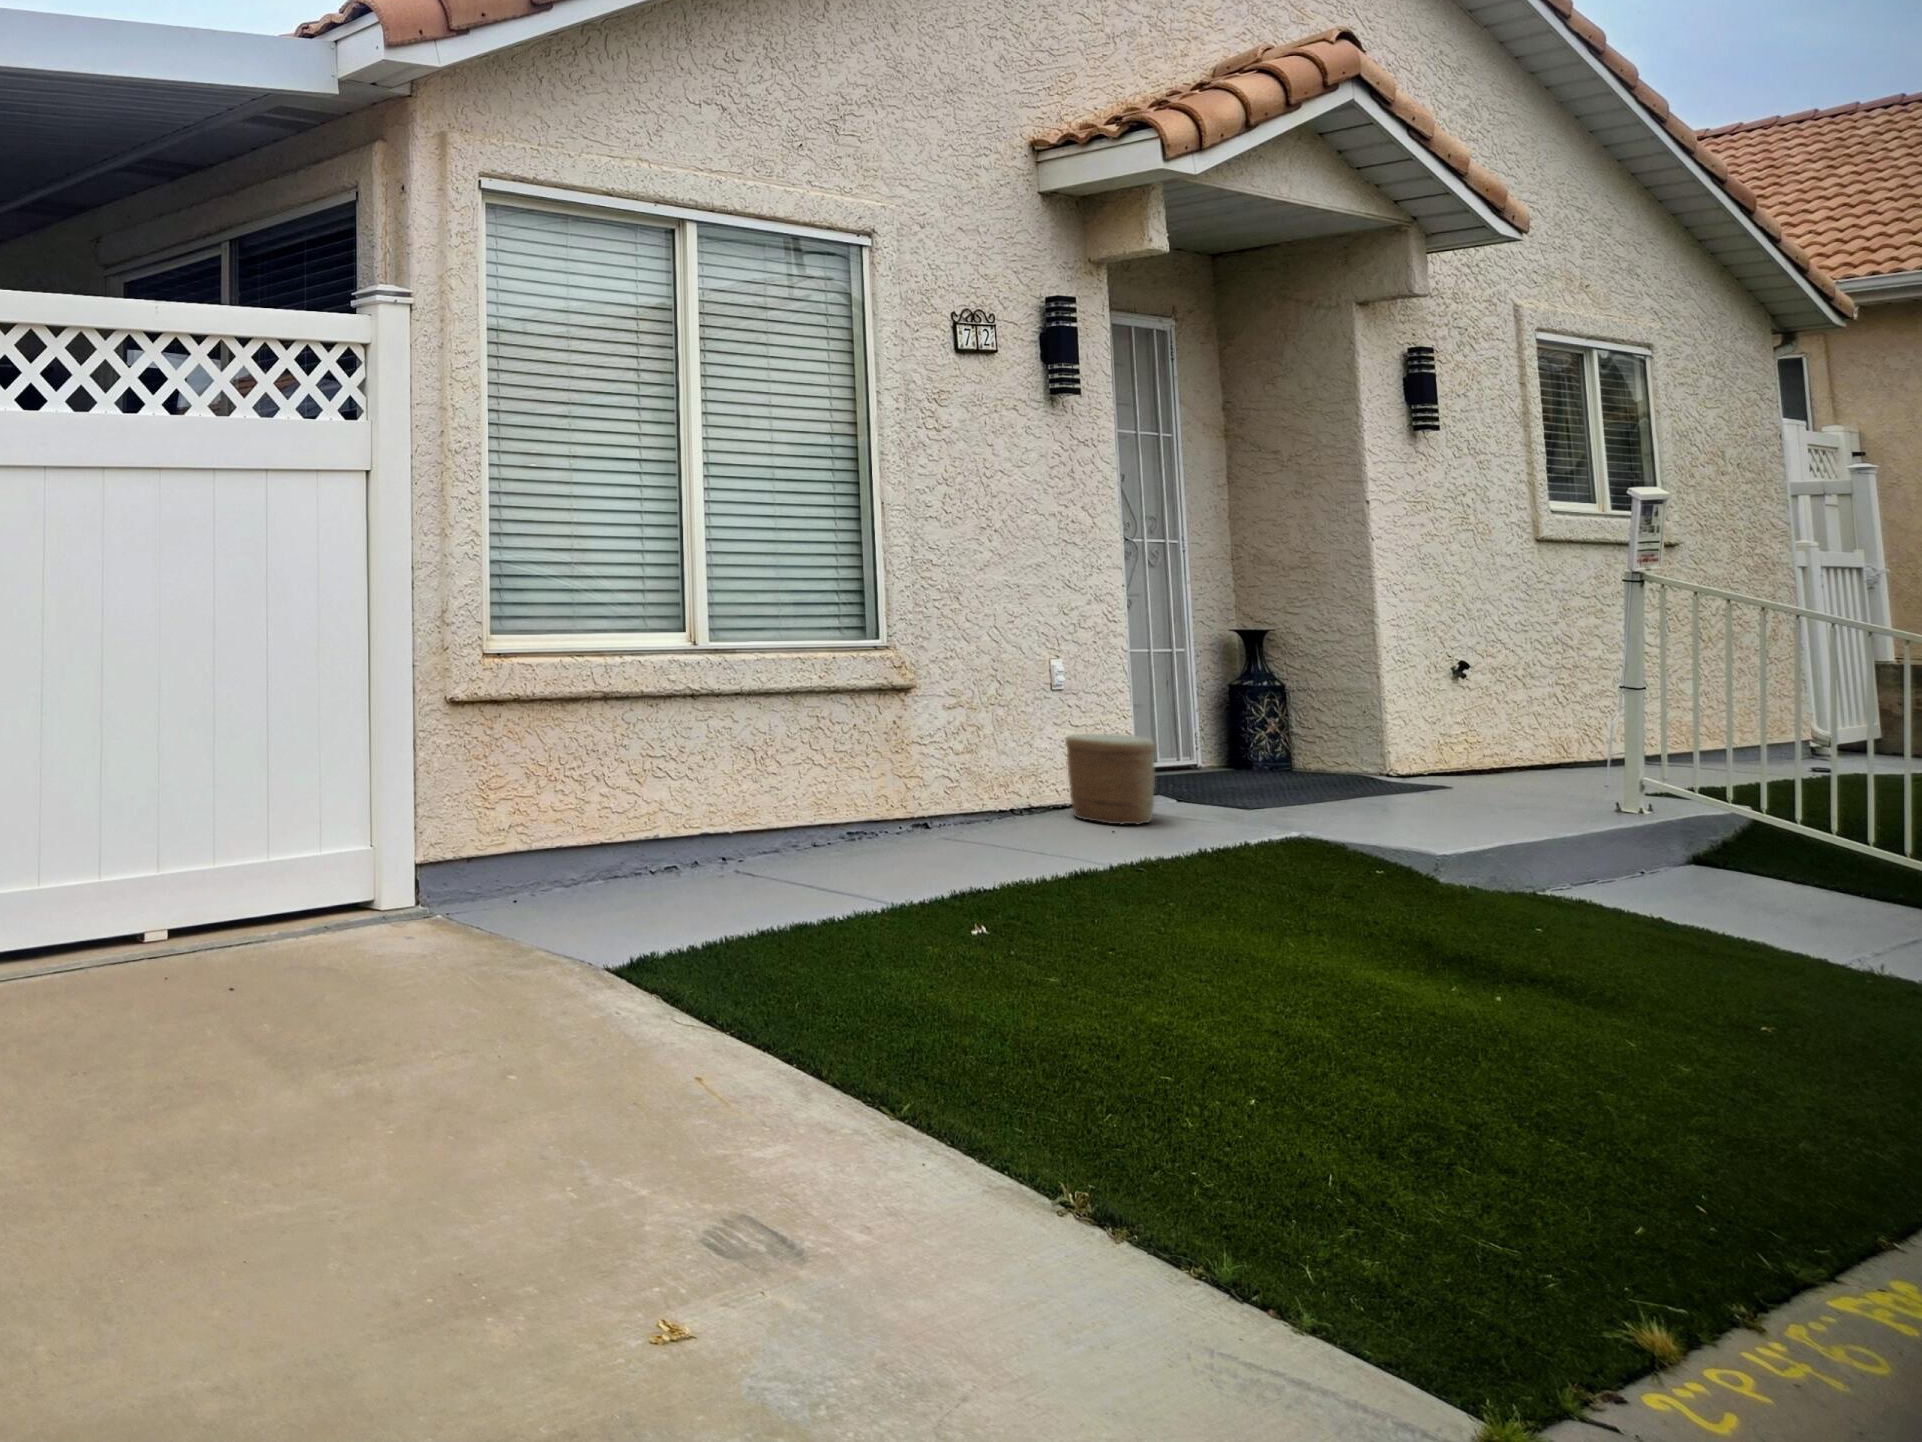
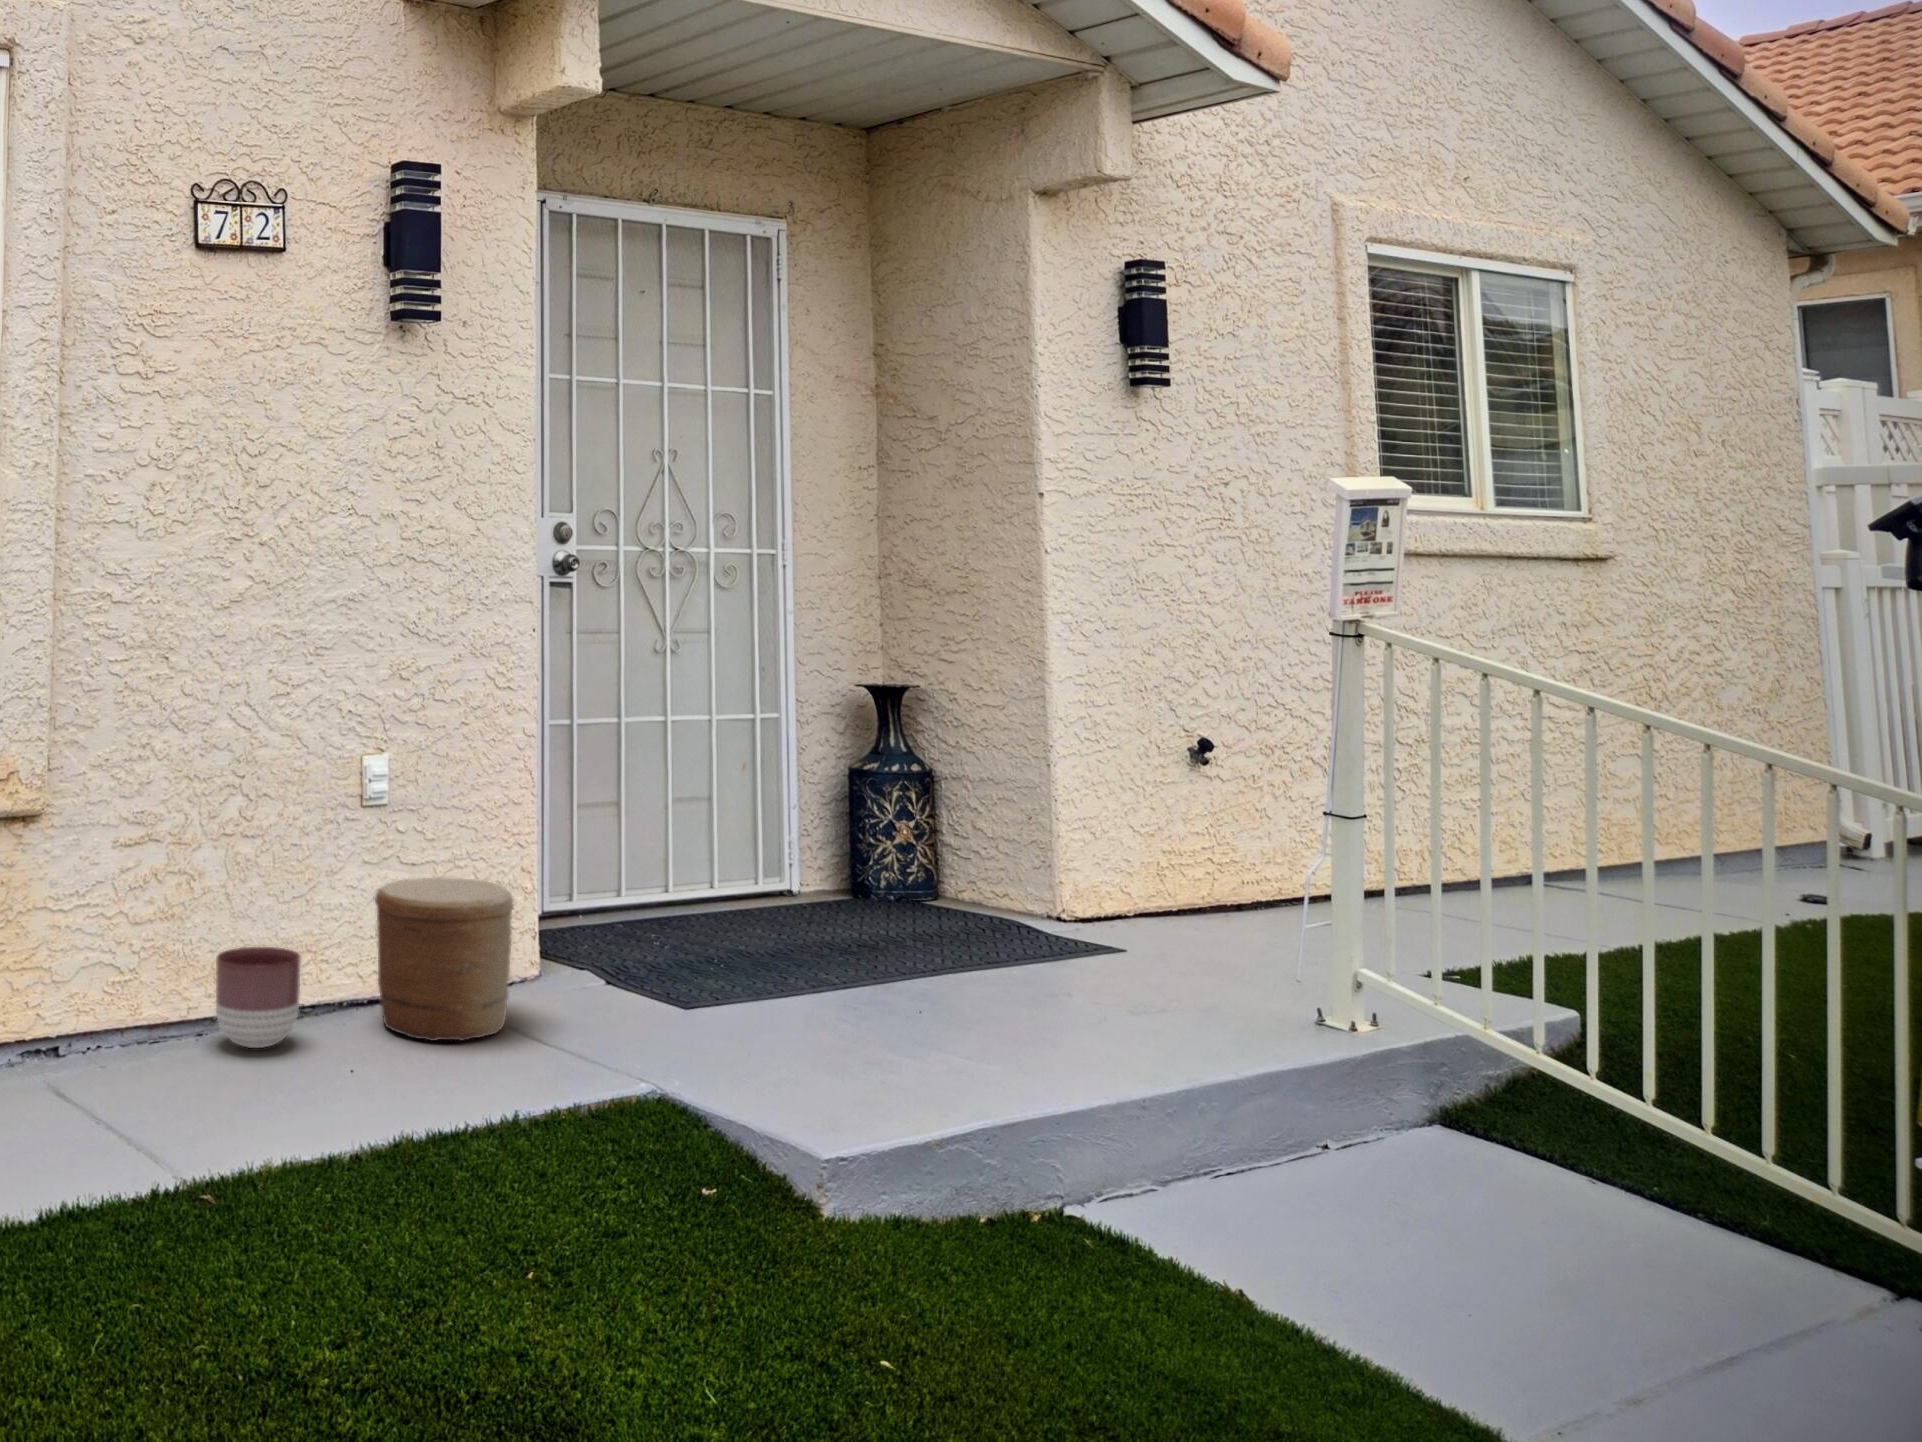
planter: none [995,771,1048,828] -> present [216,947,301,1048]

